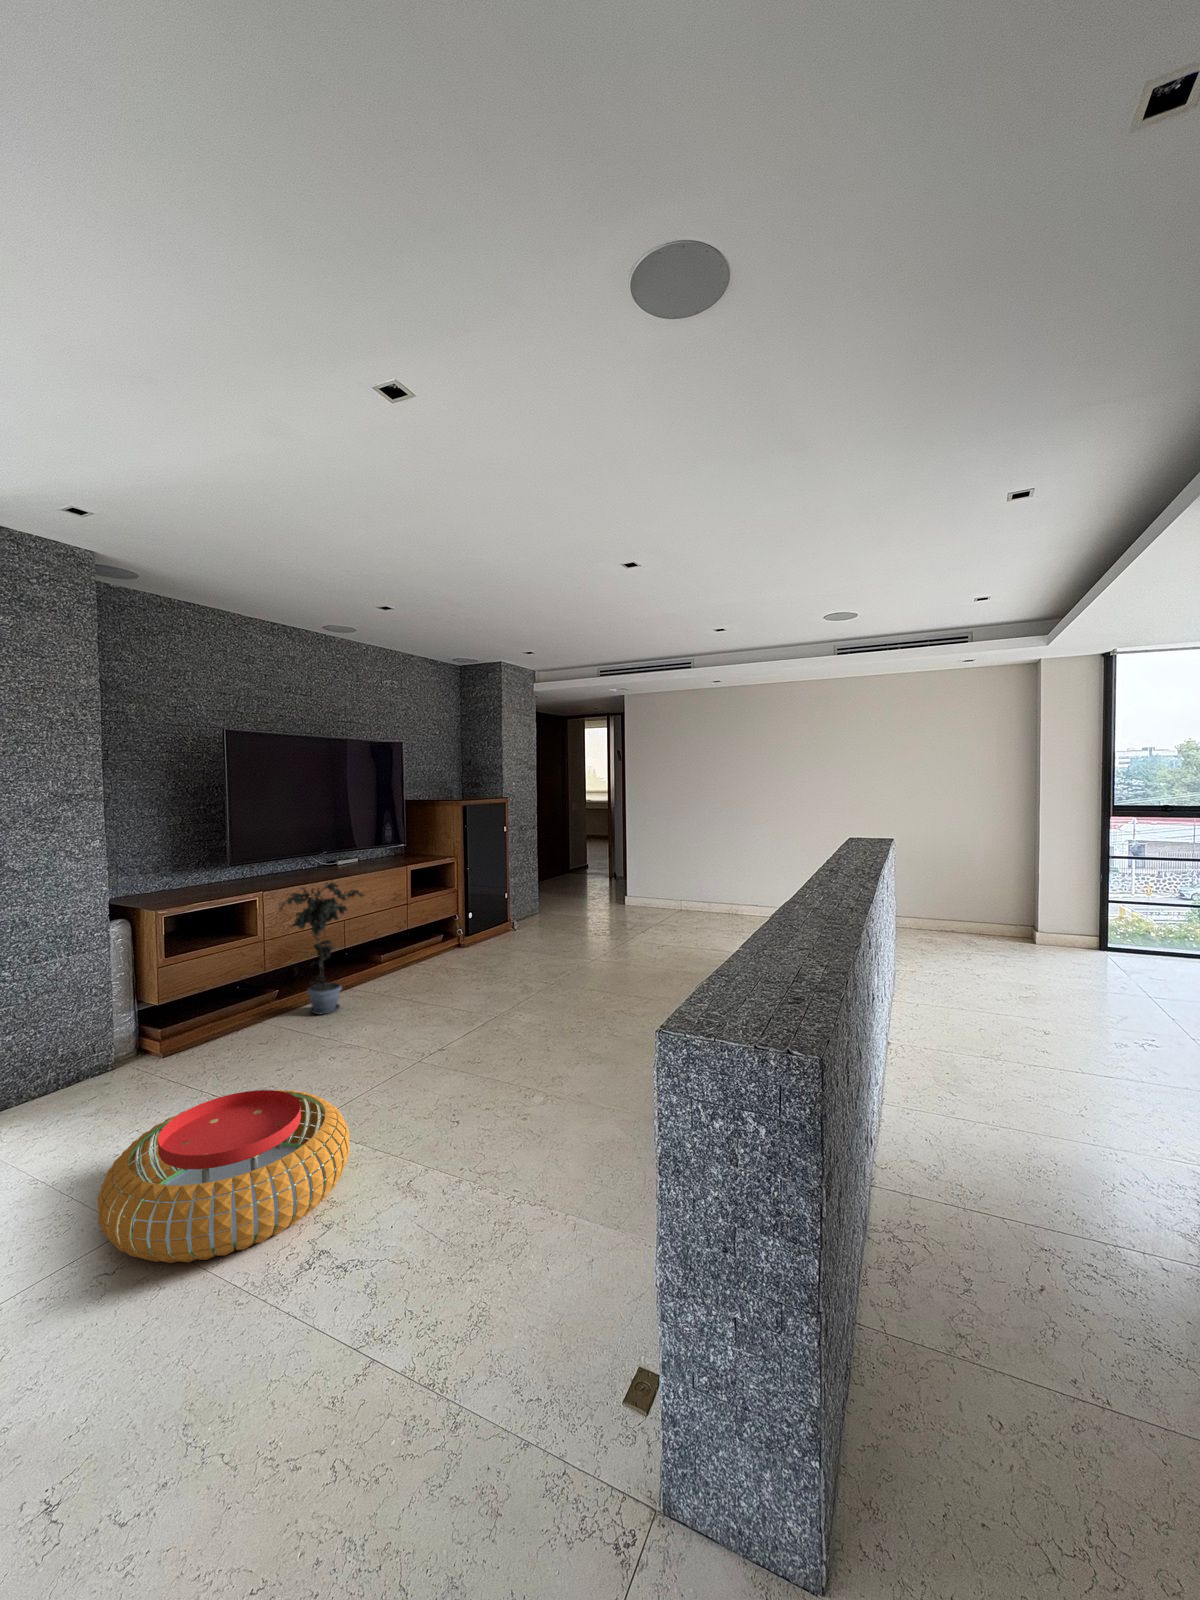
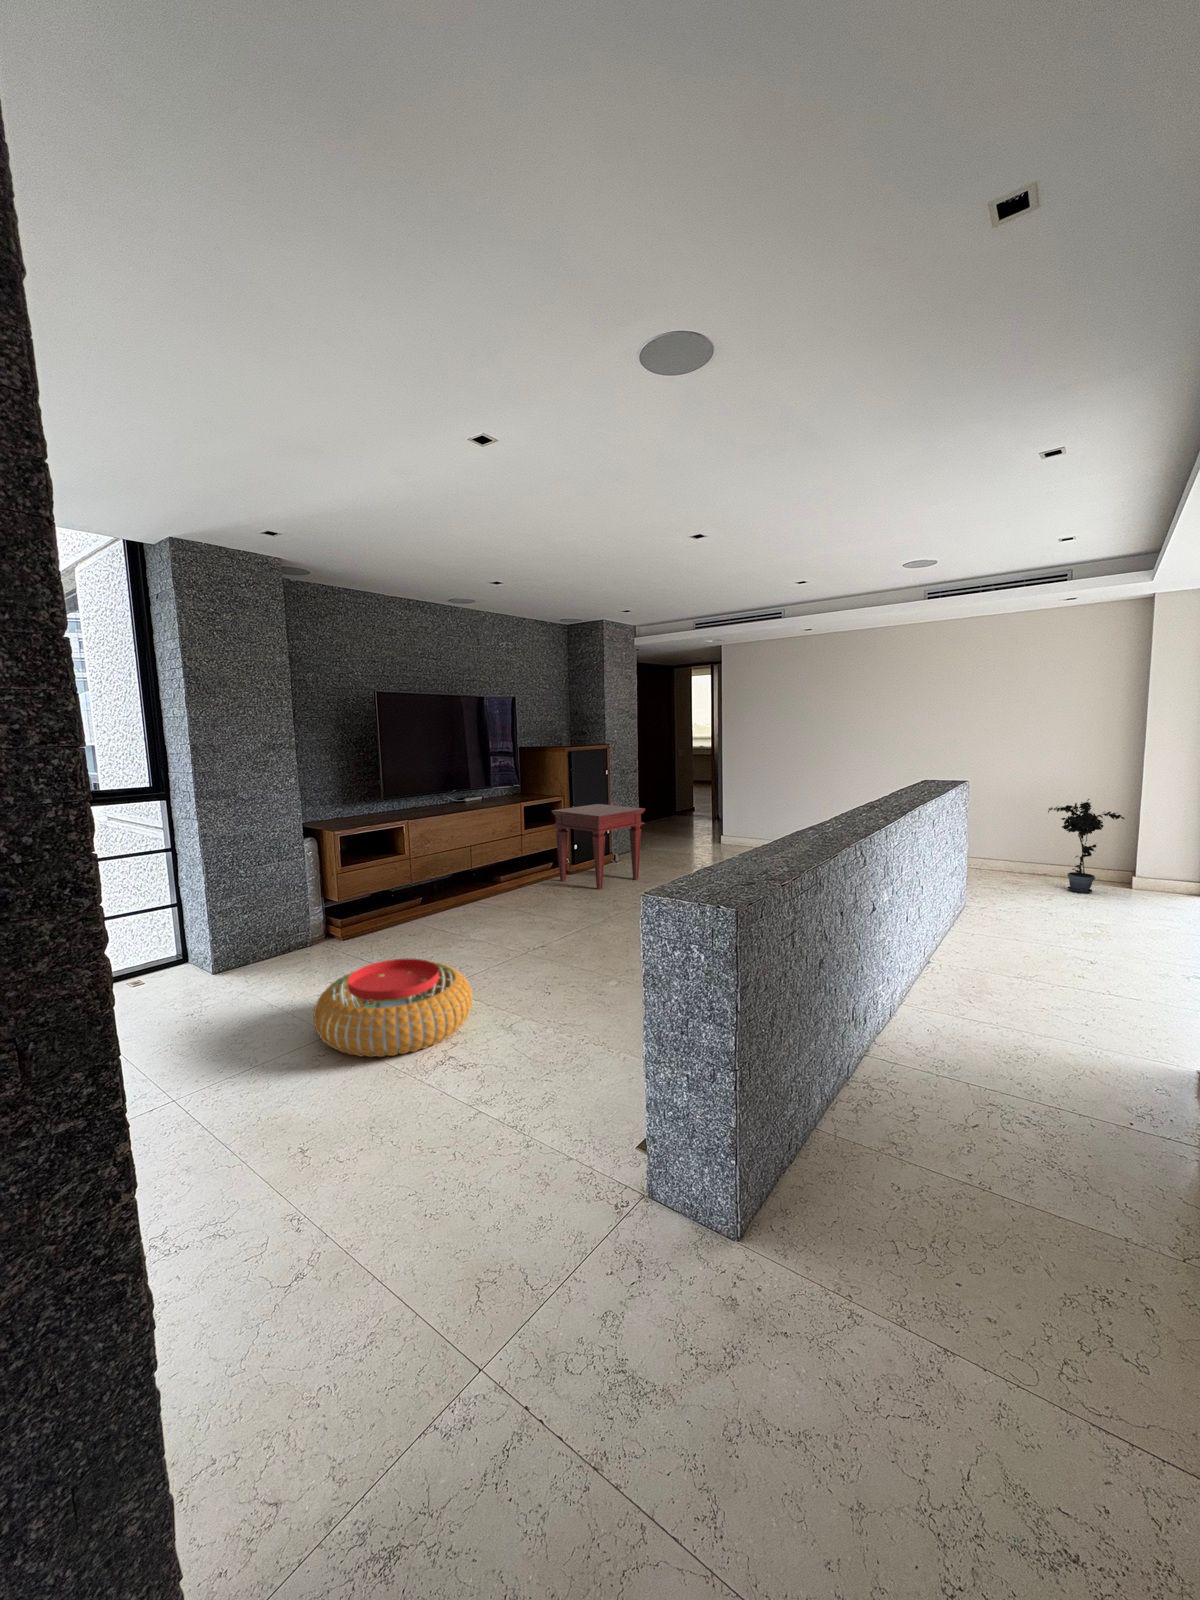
side table: none [442,864,550,964] -> present [551,804,645,890]
potted plant: present [279,878,364,1014] -> present [1048,799,1125,893]

